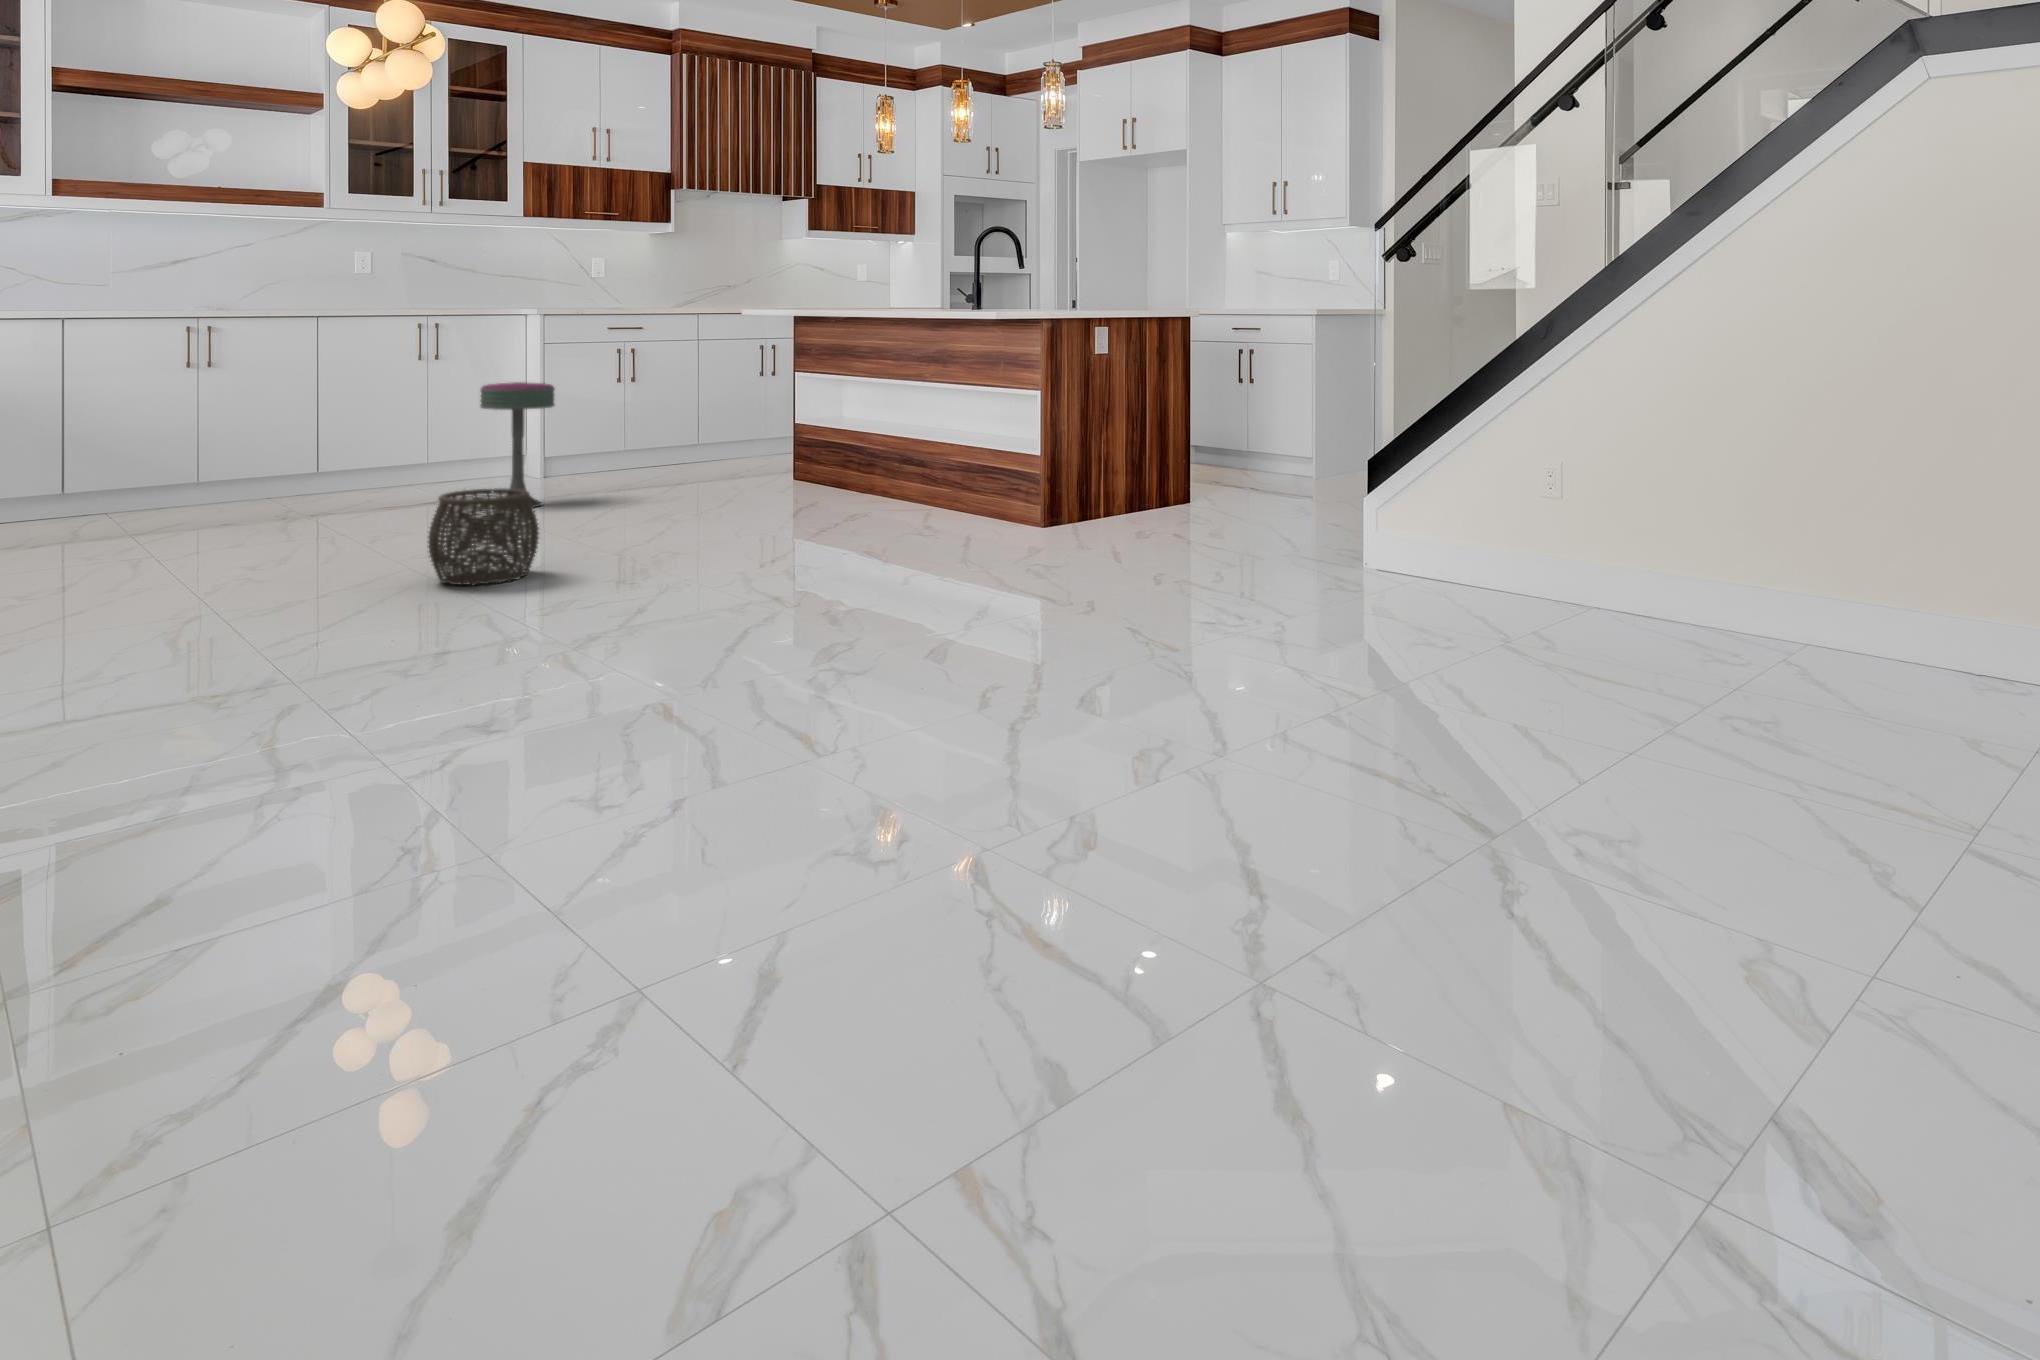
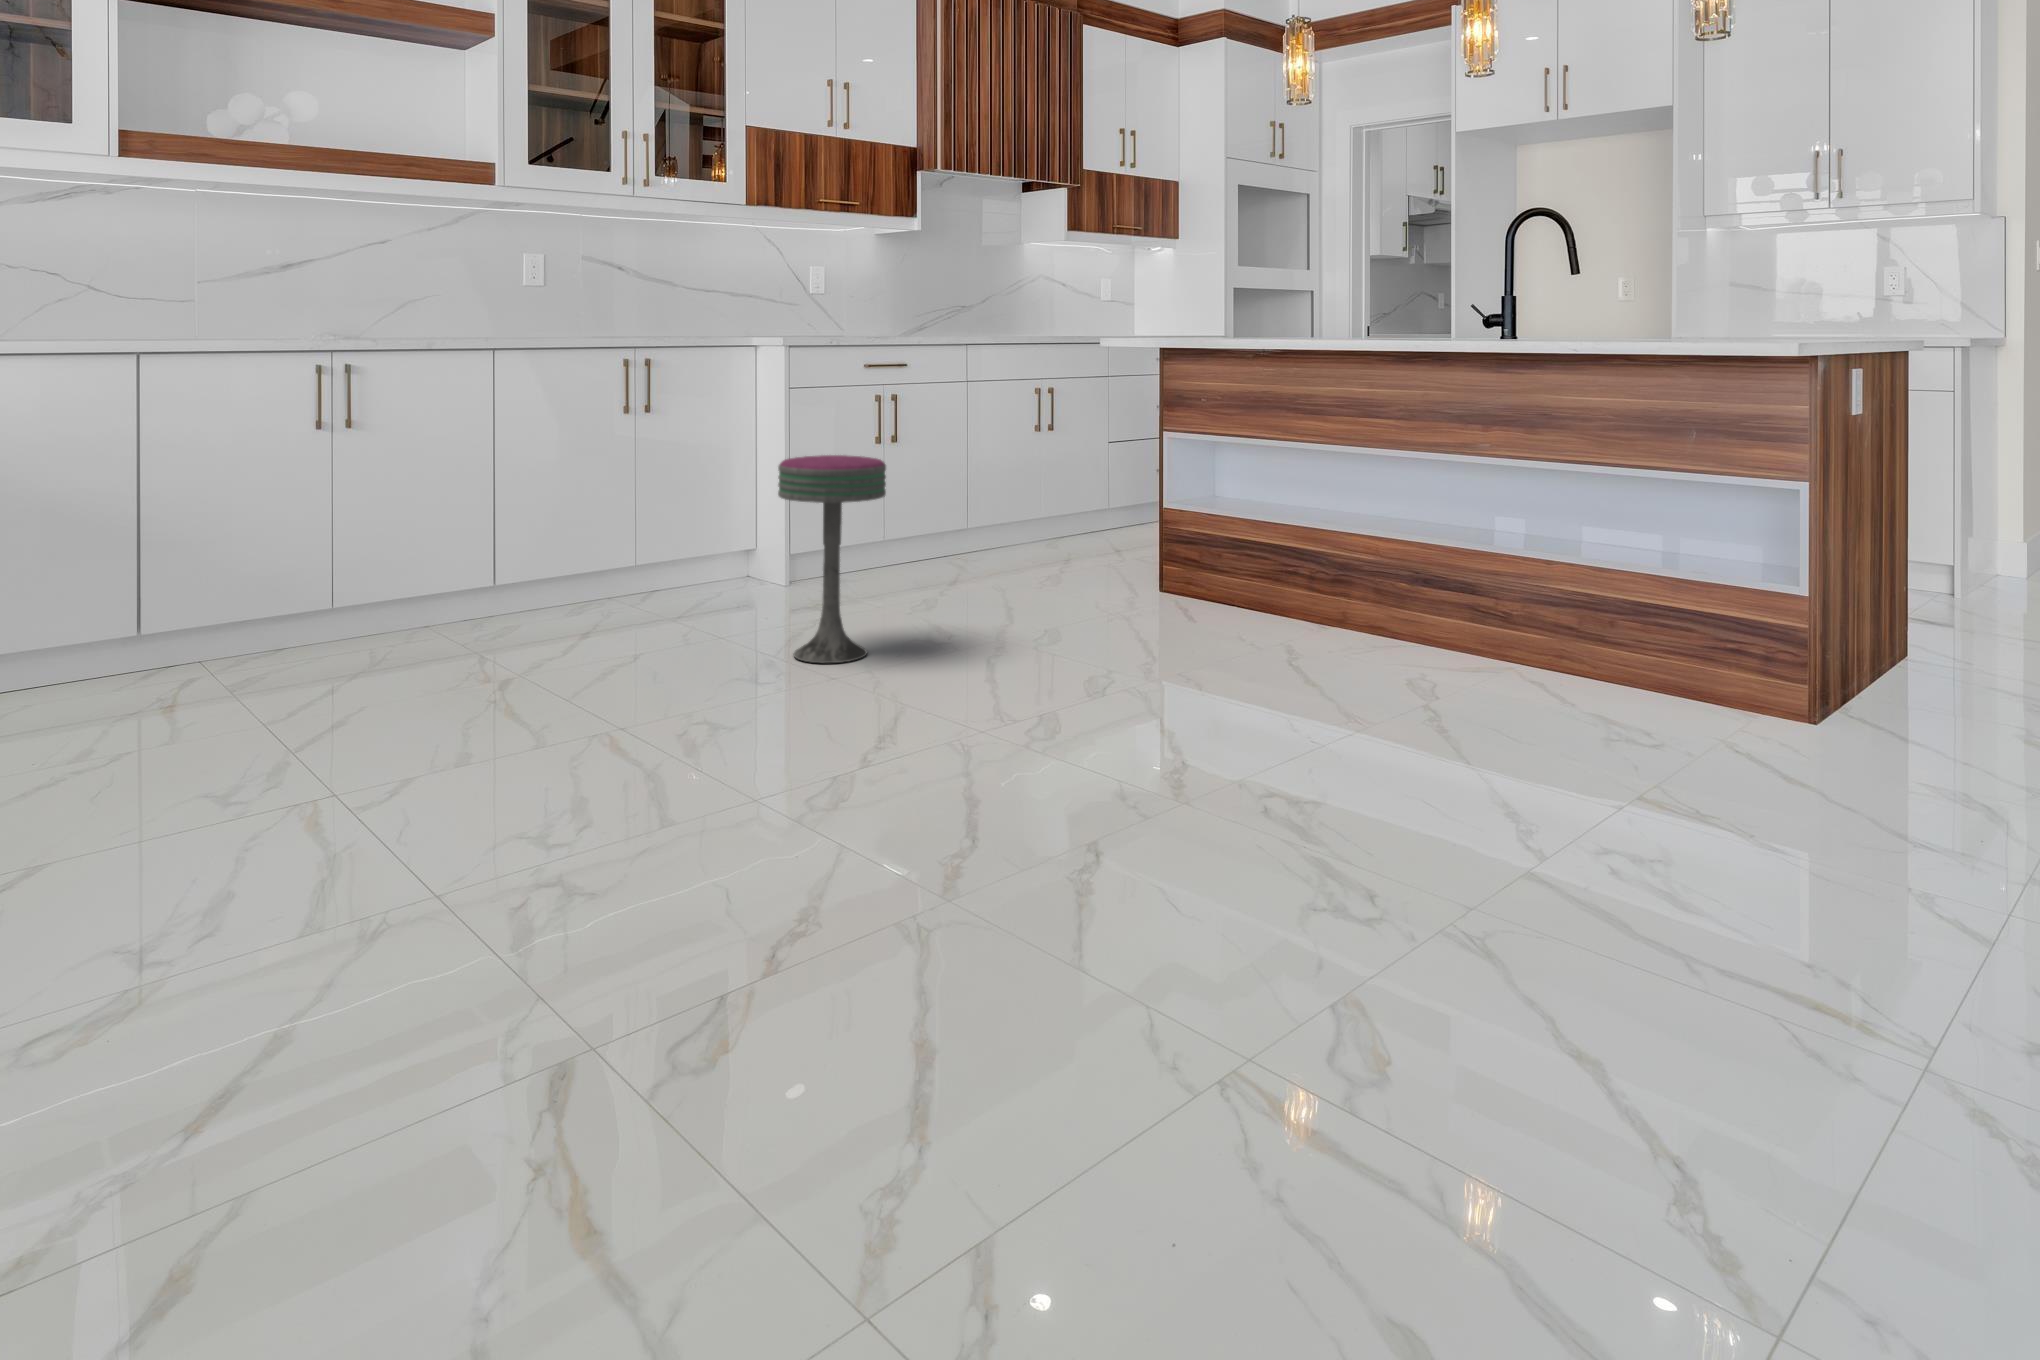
woven basket: present [428,488,539,586] -> none [967,710,1177,949]

